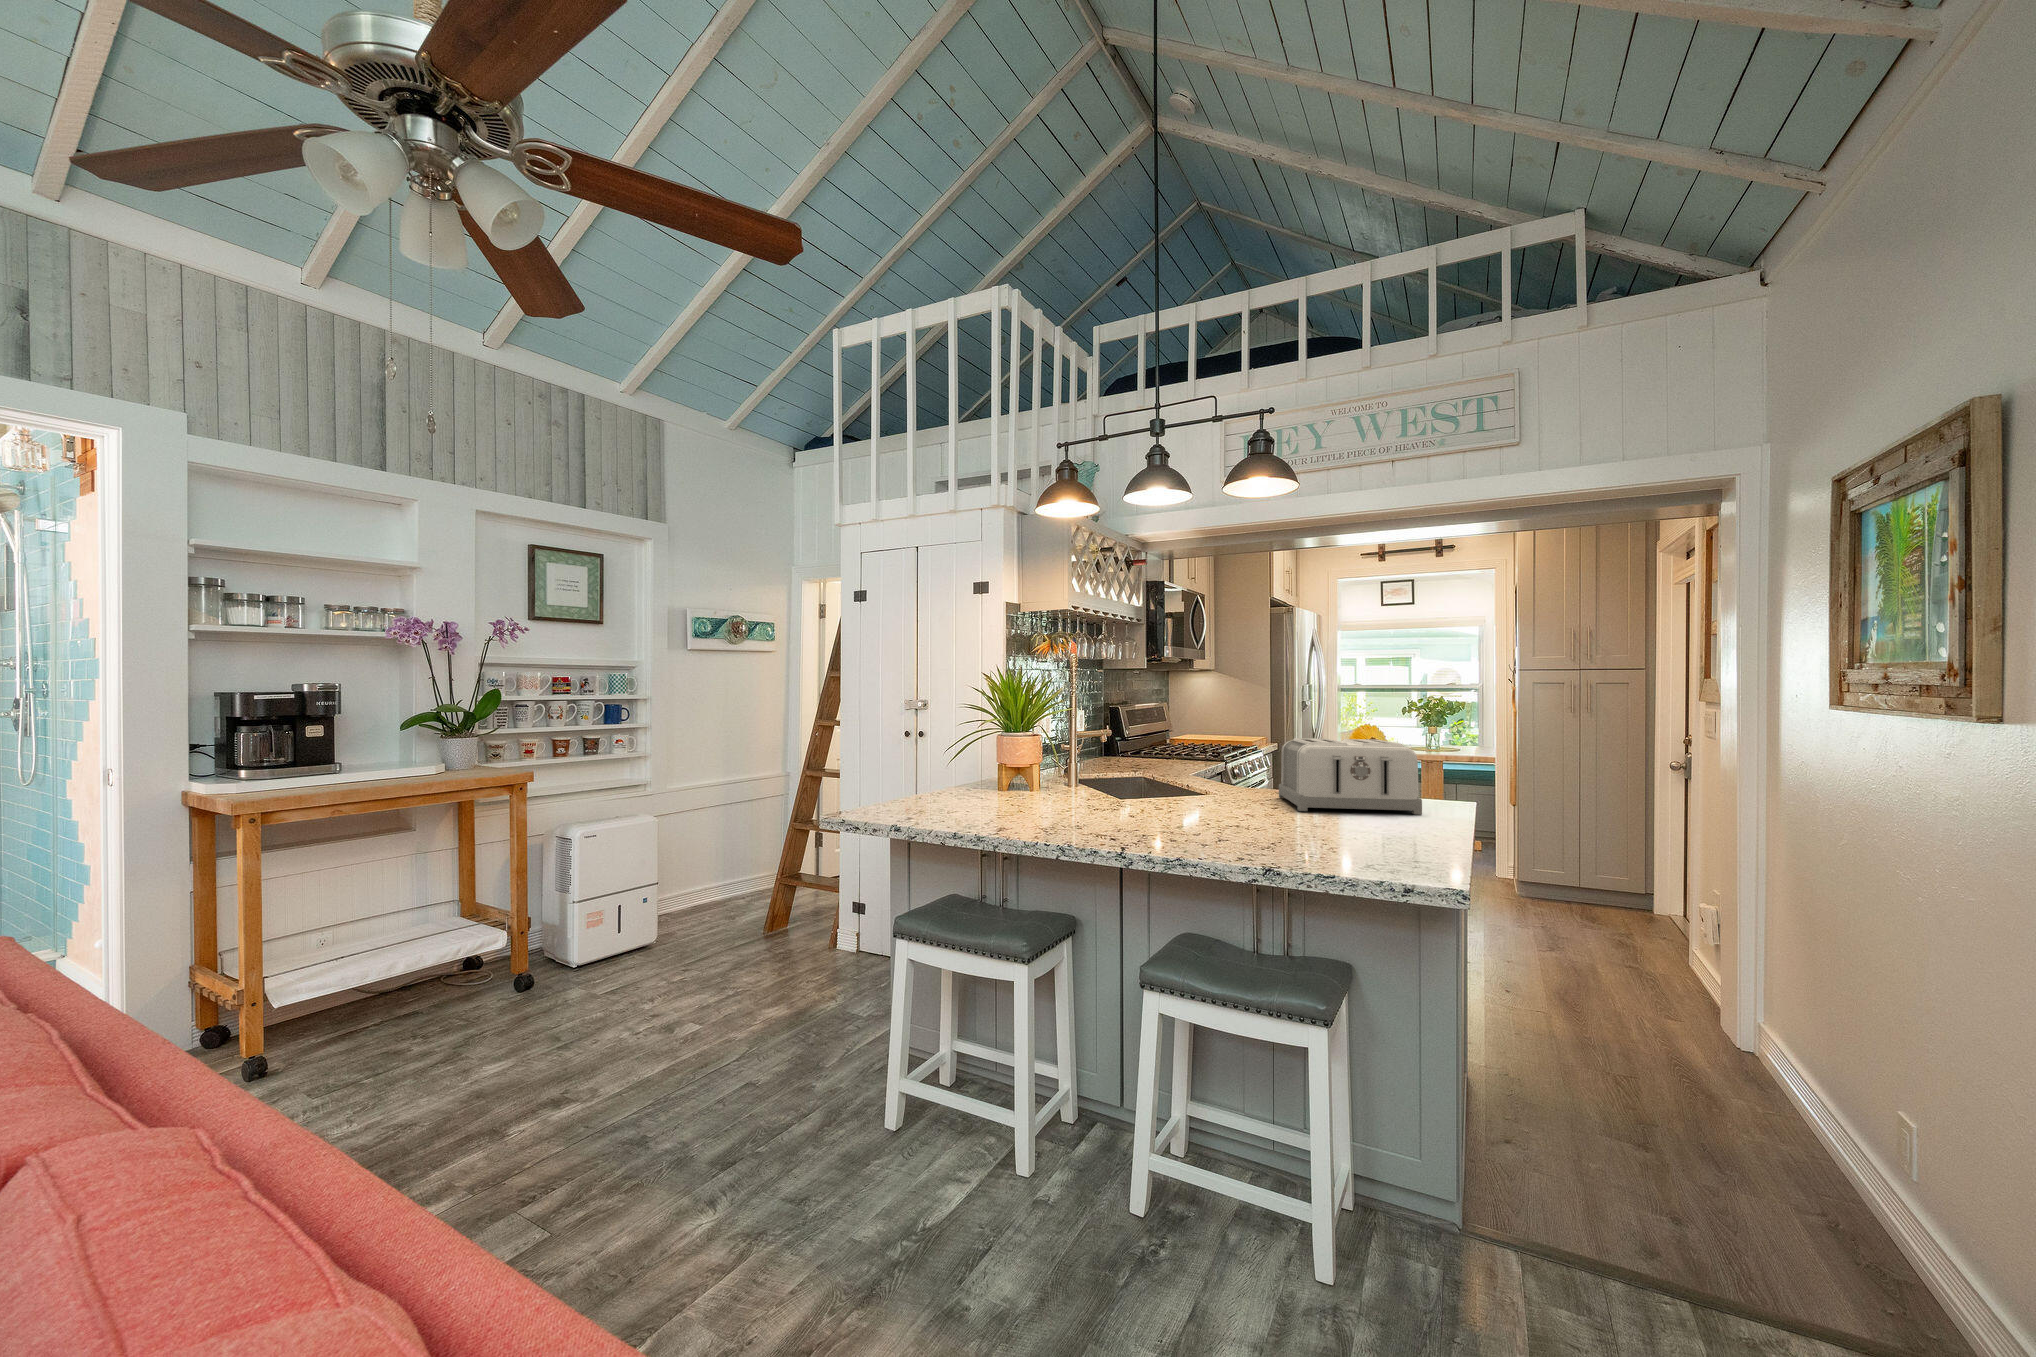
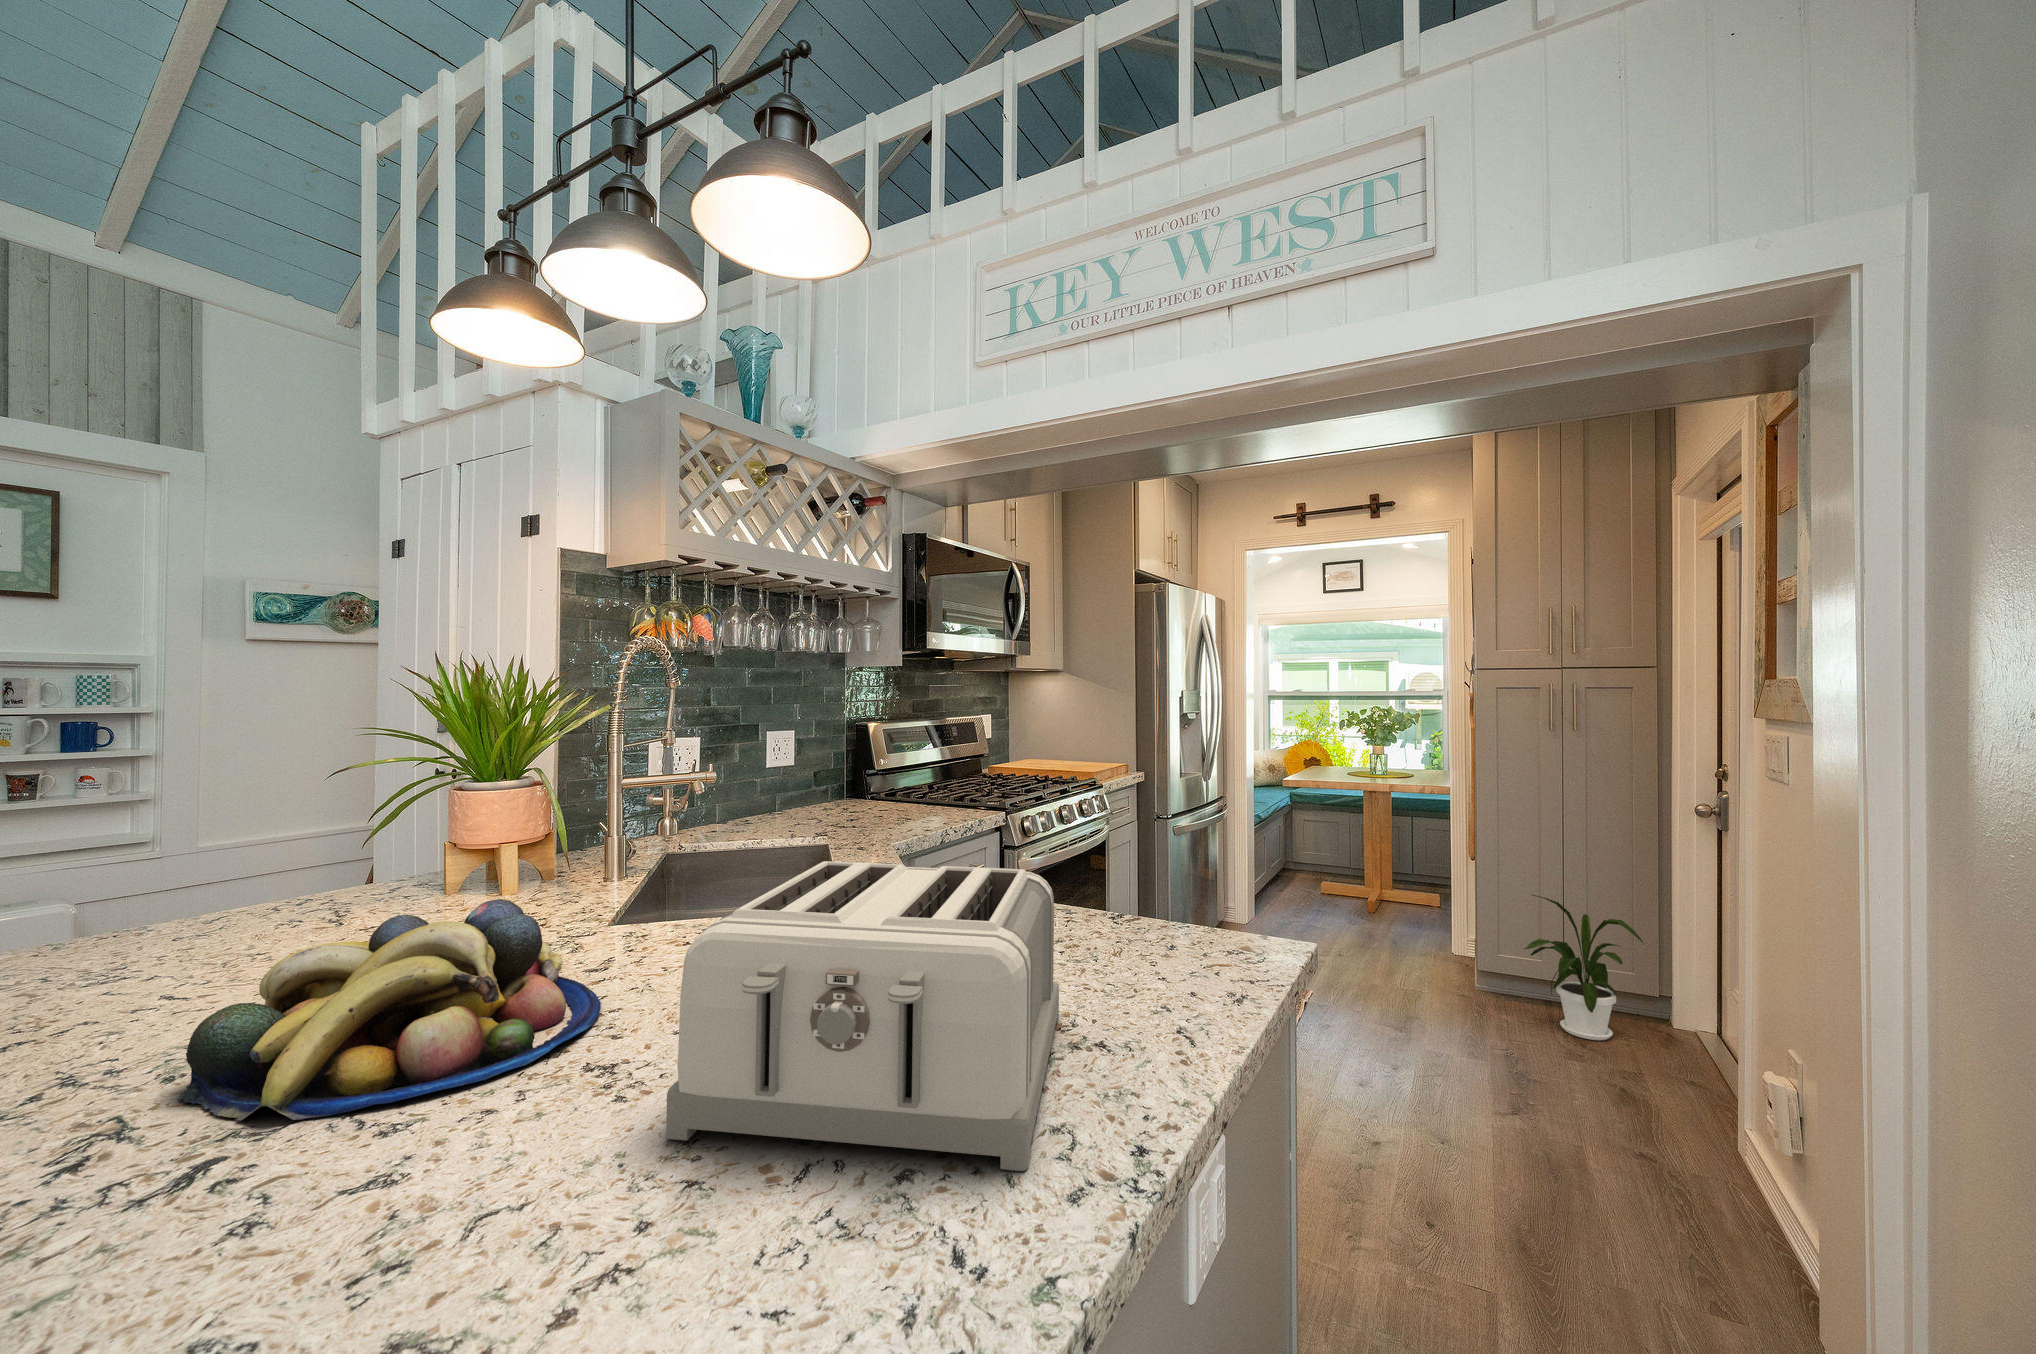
fruit bowl: none [1091,757,1216,809] -> present [177,899,601,1121]
house plant: none [1555,824,1638,919] -> present [1524,895,1644,1040]

